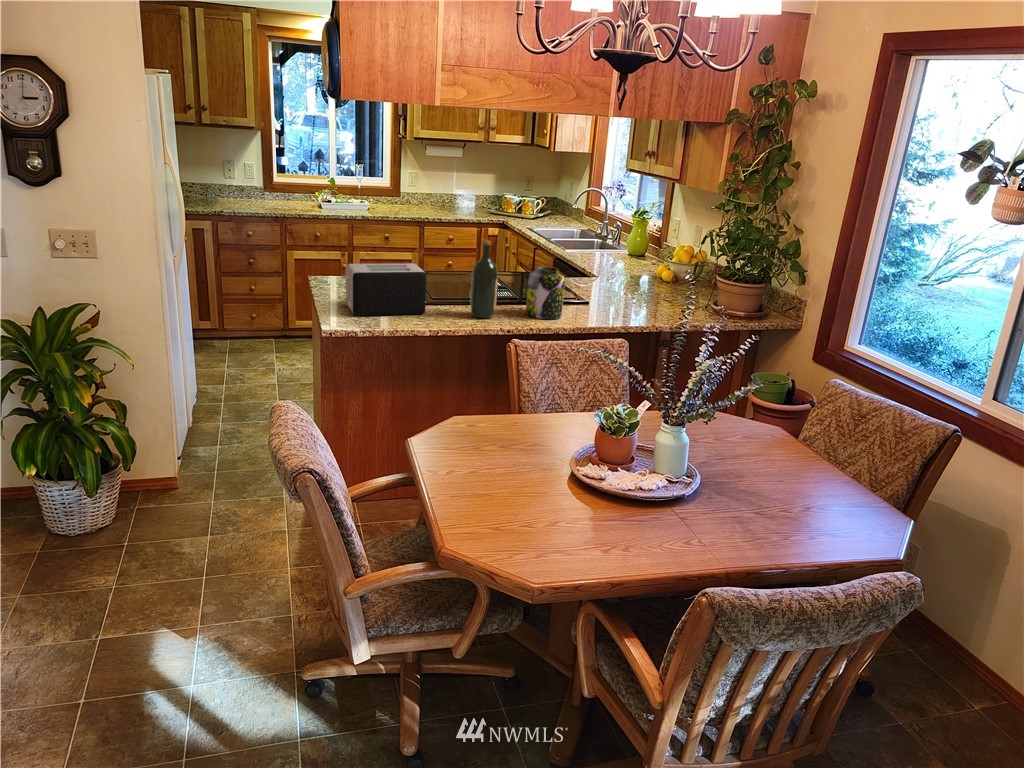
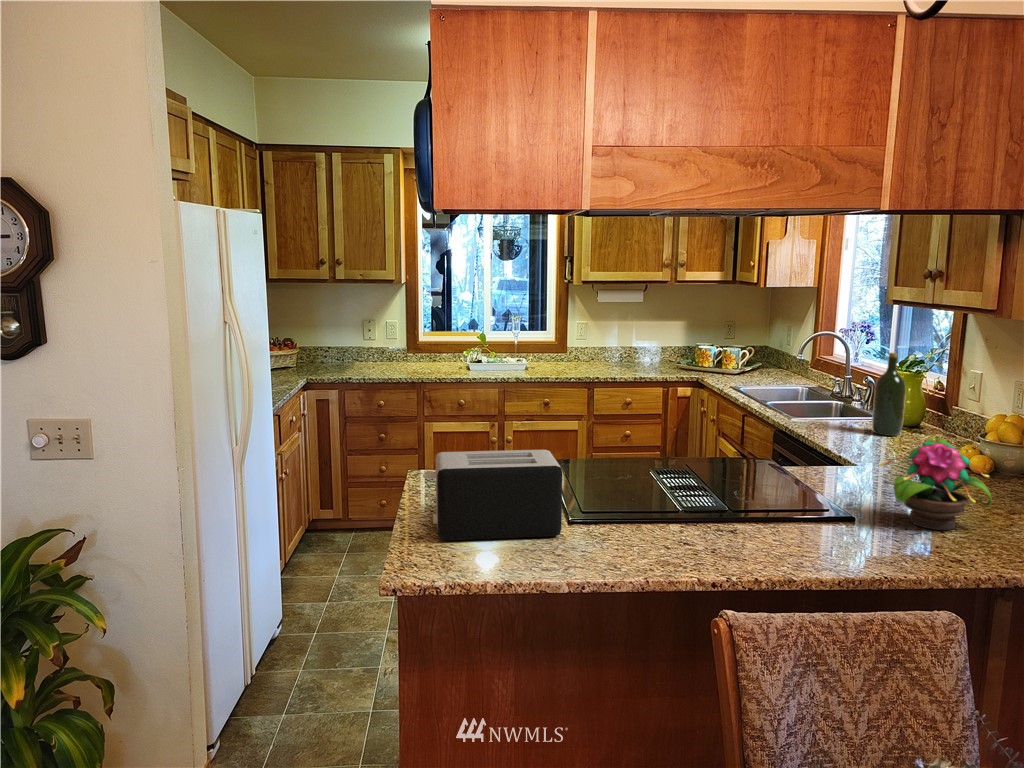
wine bottle: present [471,241,498,318] -> present [872,353,906,436]
potted flower: none [605,261,660,311] -> present [880,438,992,530]
jar: present [526,267,565,319] -> none [740,453,811,549]

